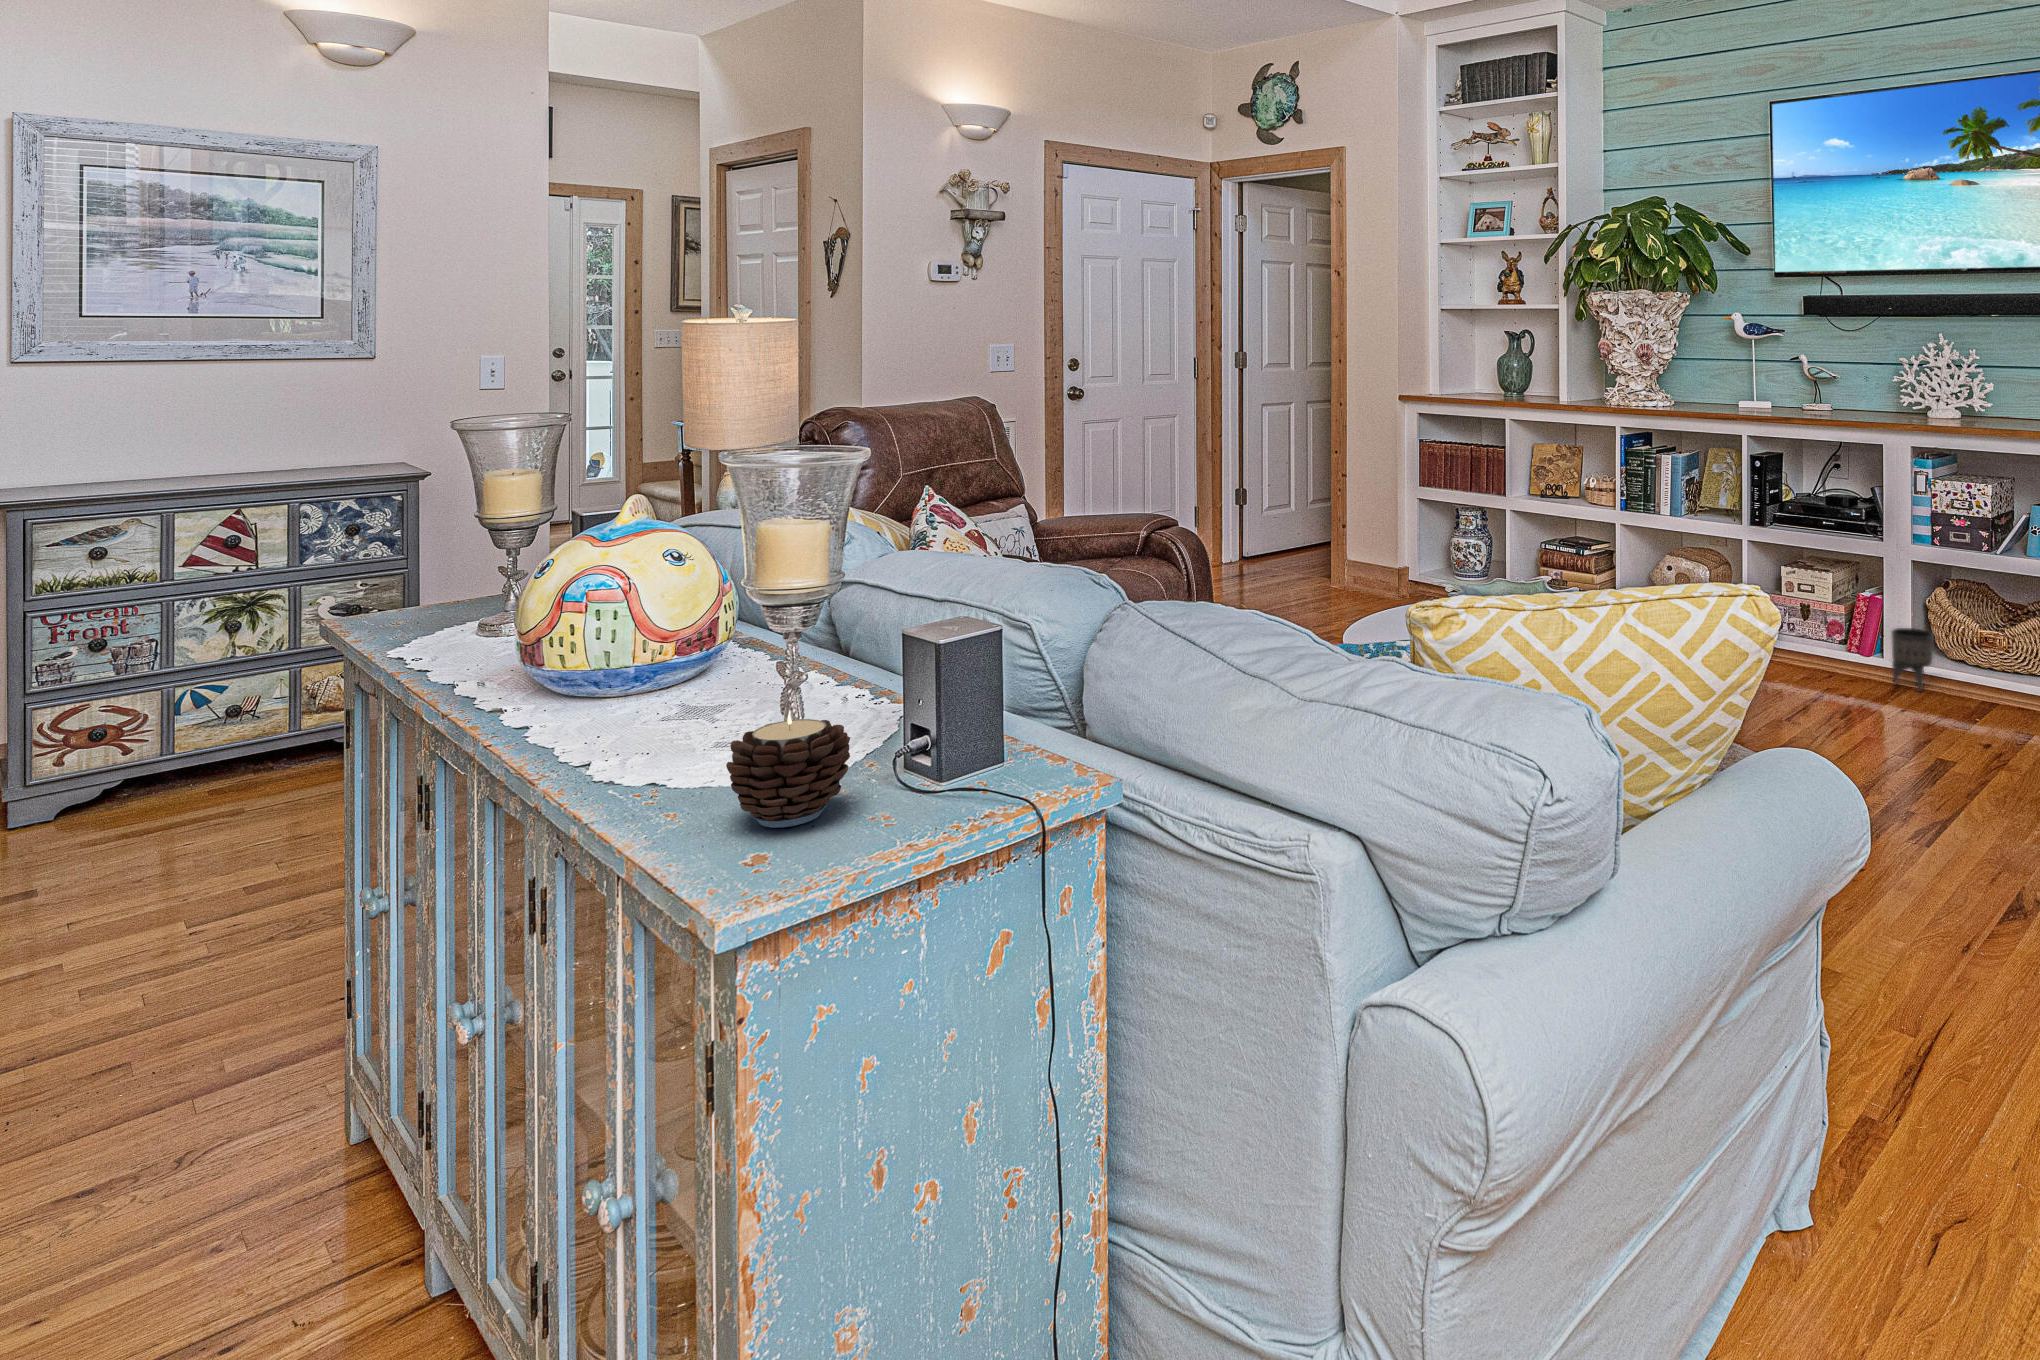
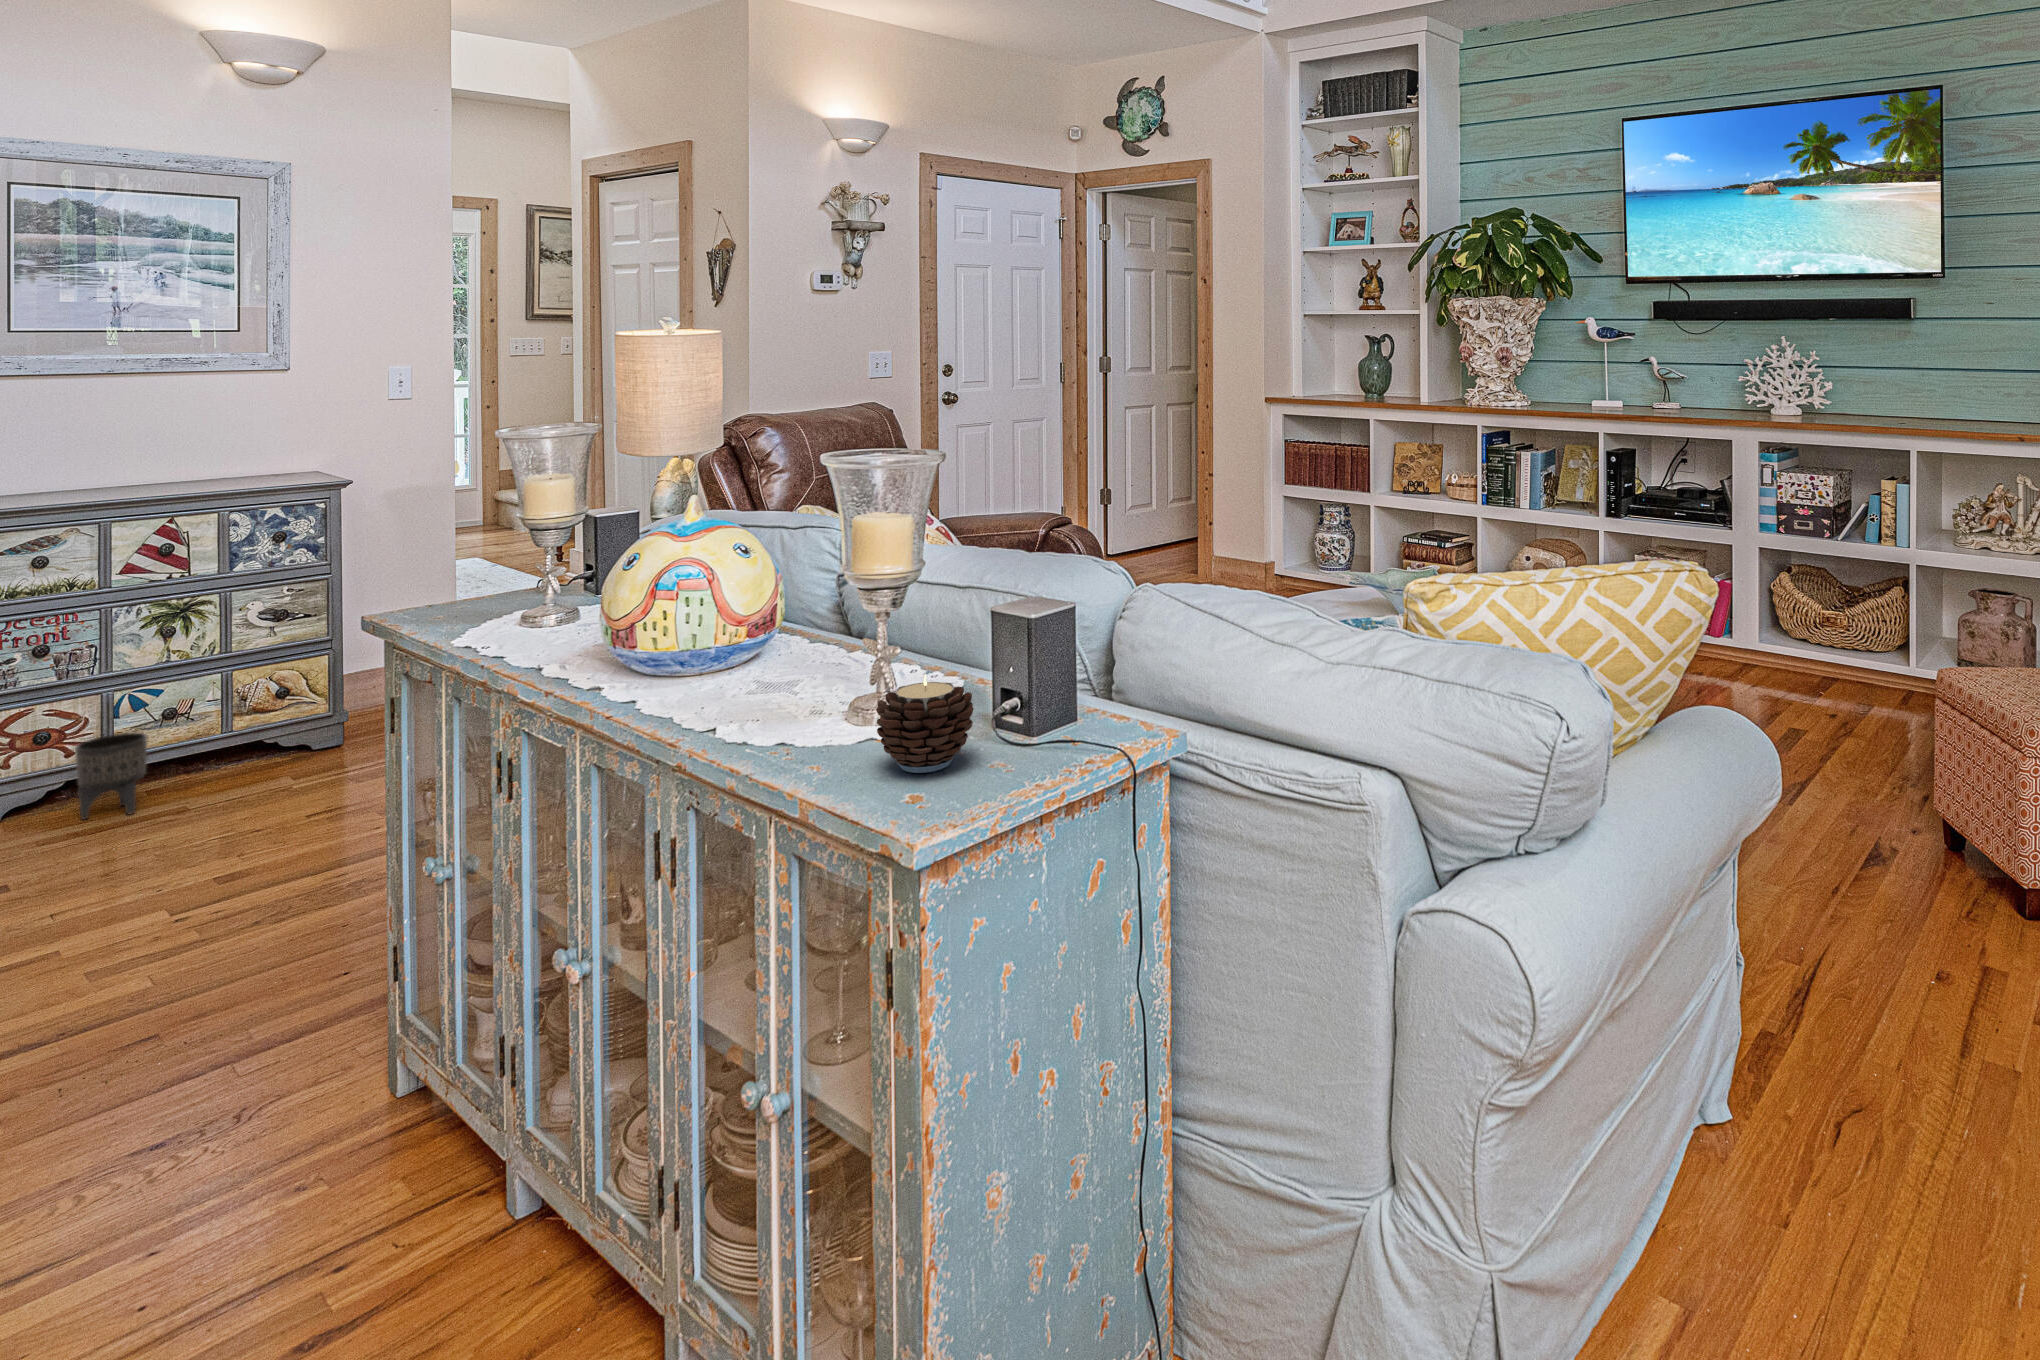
planter: present [1891,628,1934,691] -> present [75,733,147,819]

